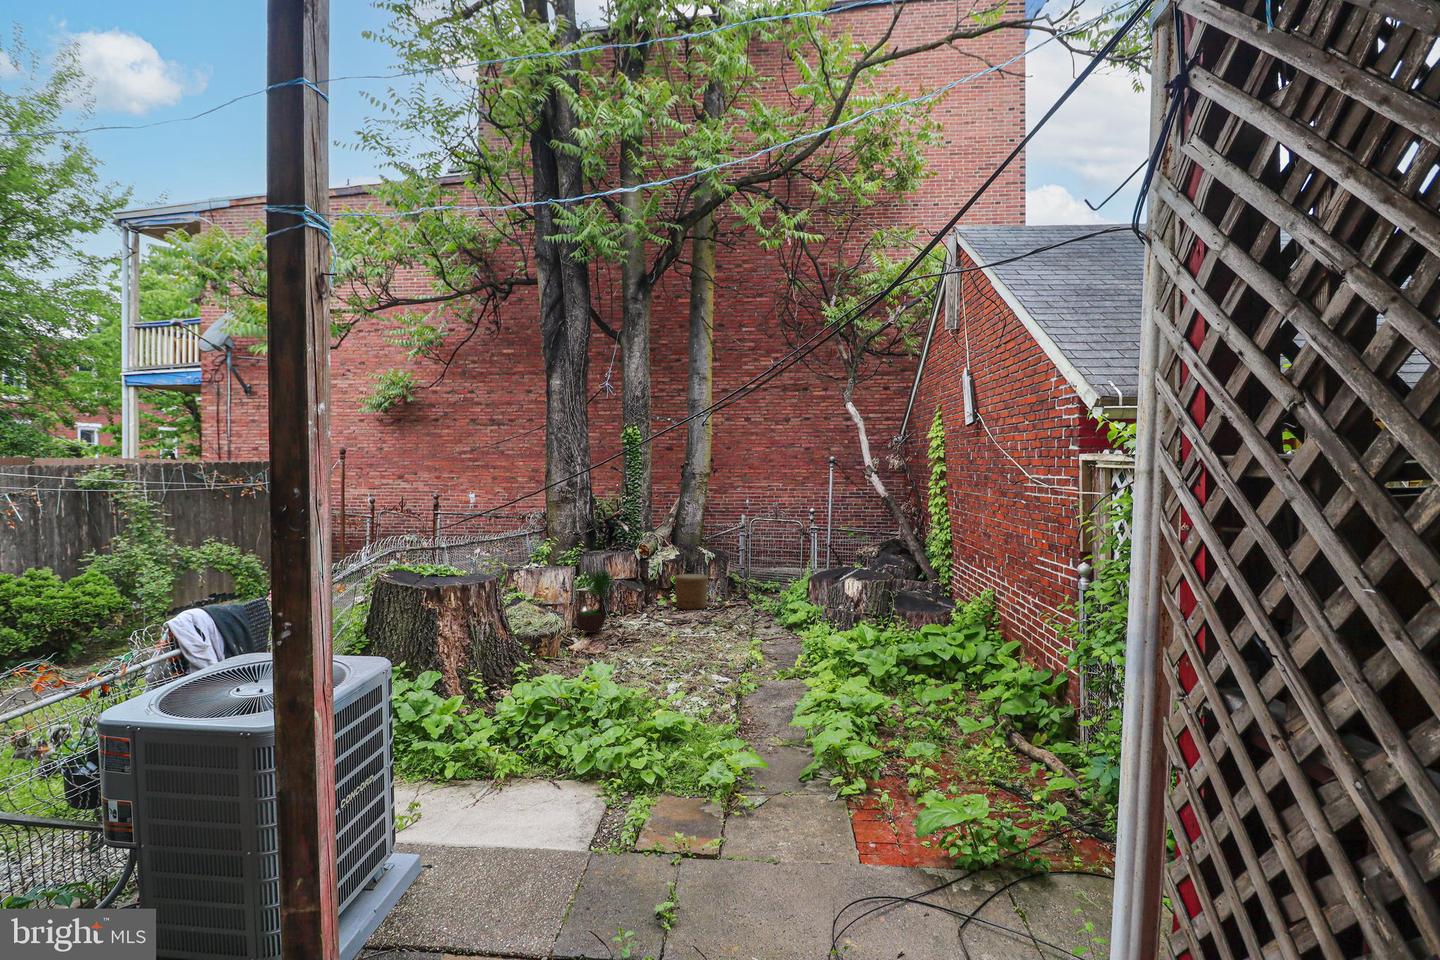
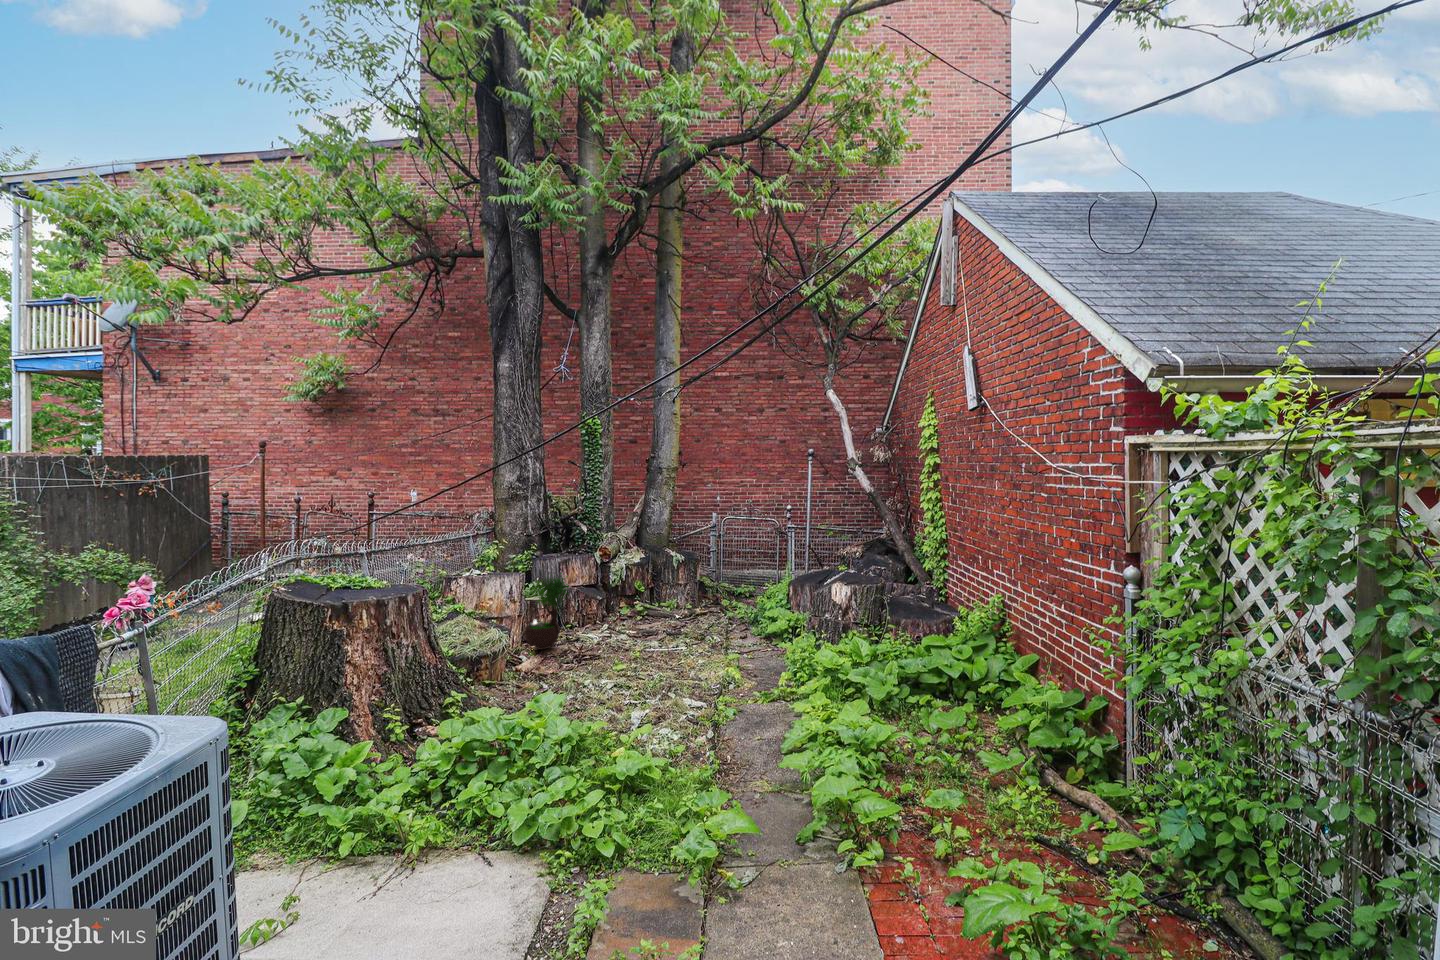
woven basket: present [675,574,708,610] -> none [639,579,677,620]

